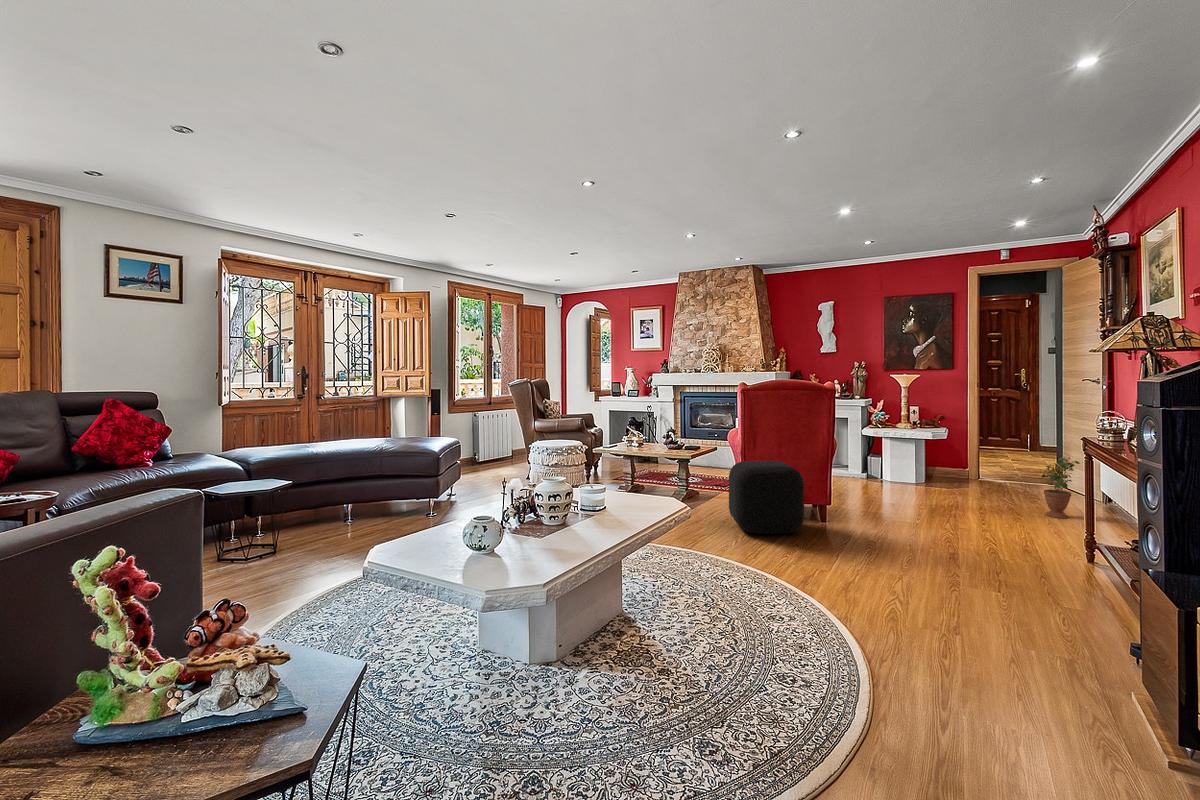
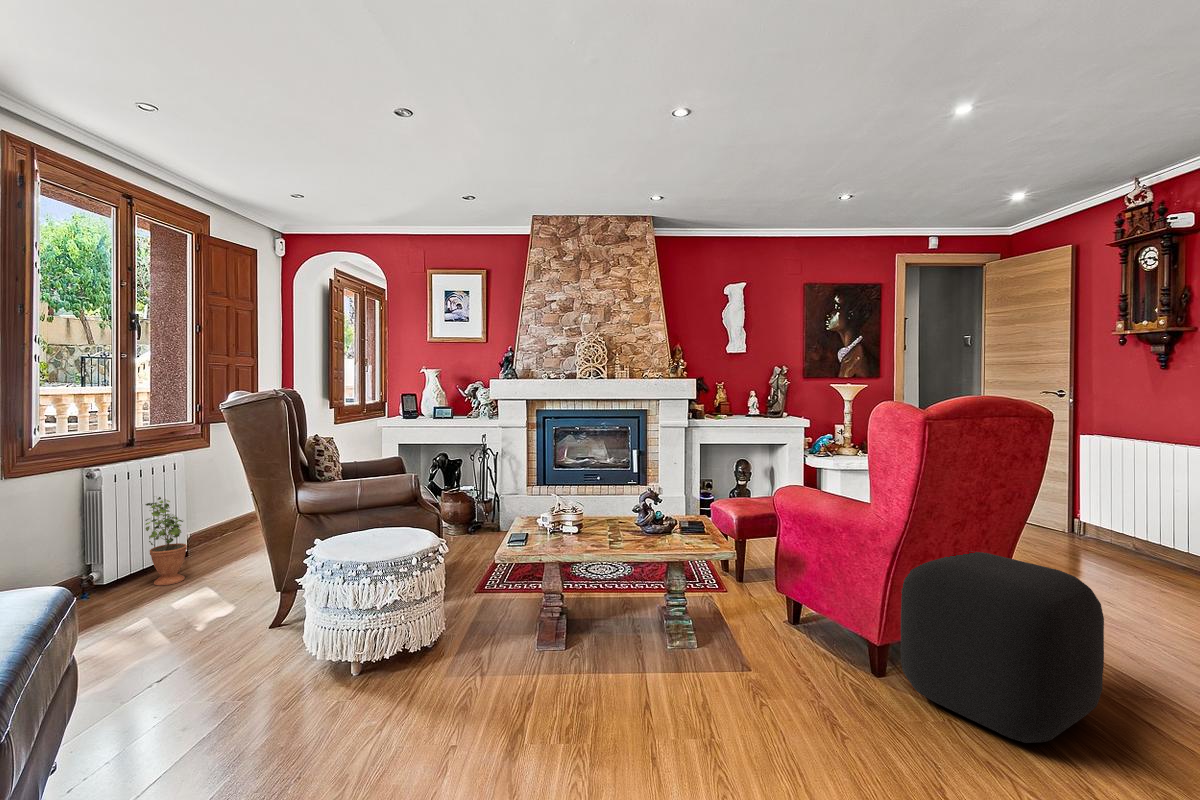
potted plant: present [1042,457,1080,518] -> present [145,497,187,586]

